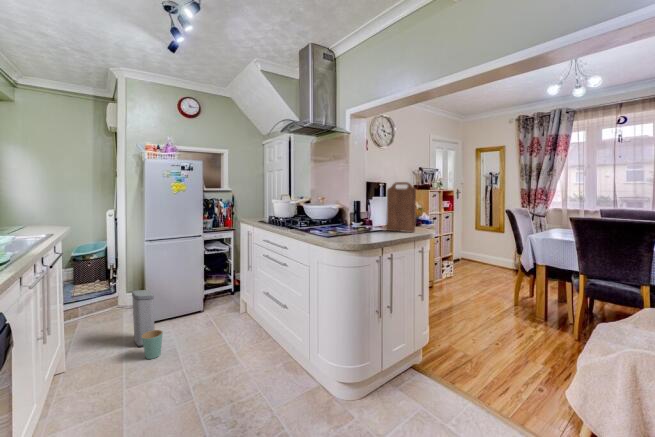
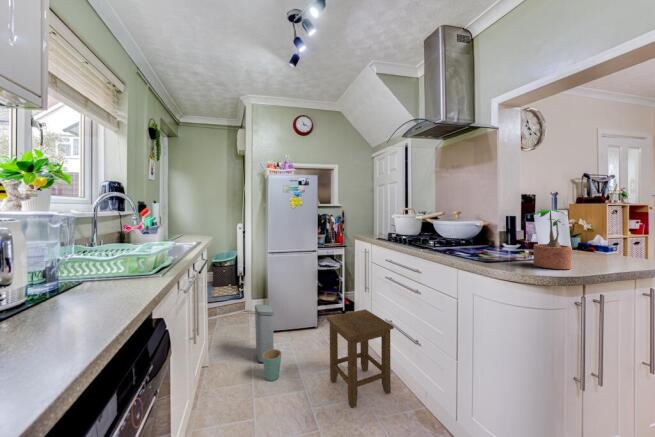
cutting board: present [386,182,416,232] -> none [573,186,637,263]
potted plant: none [356,197,378,237] -> present [533,209,572,269]
stool: none [209,284,268,364] -> present [327,309,394,407]

